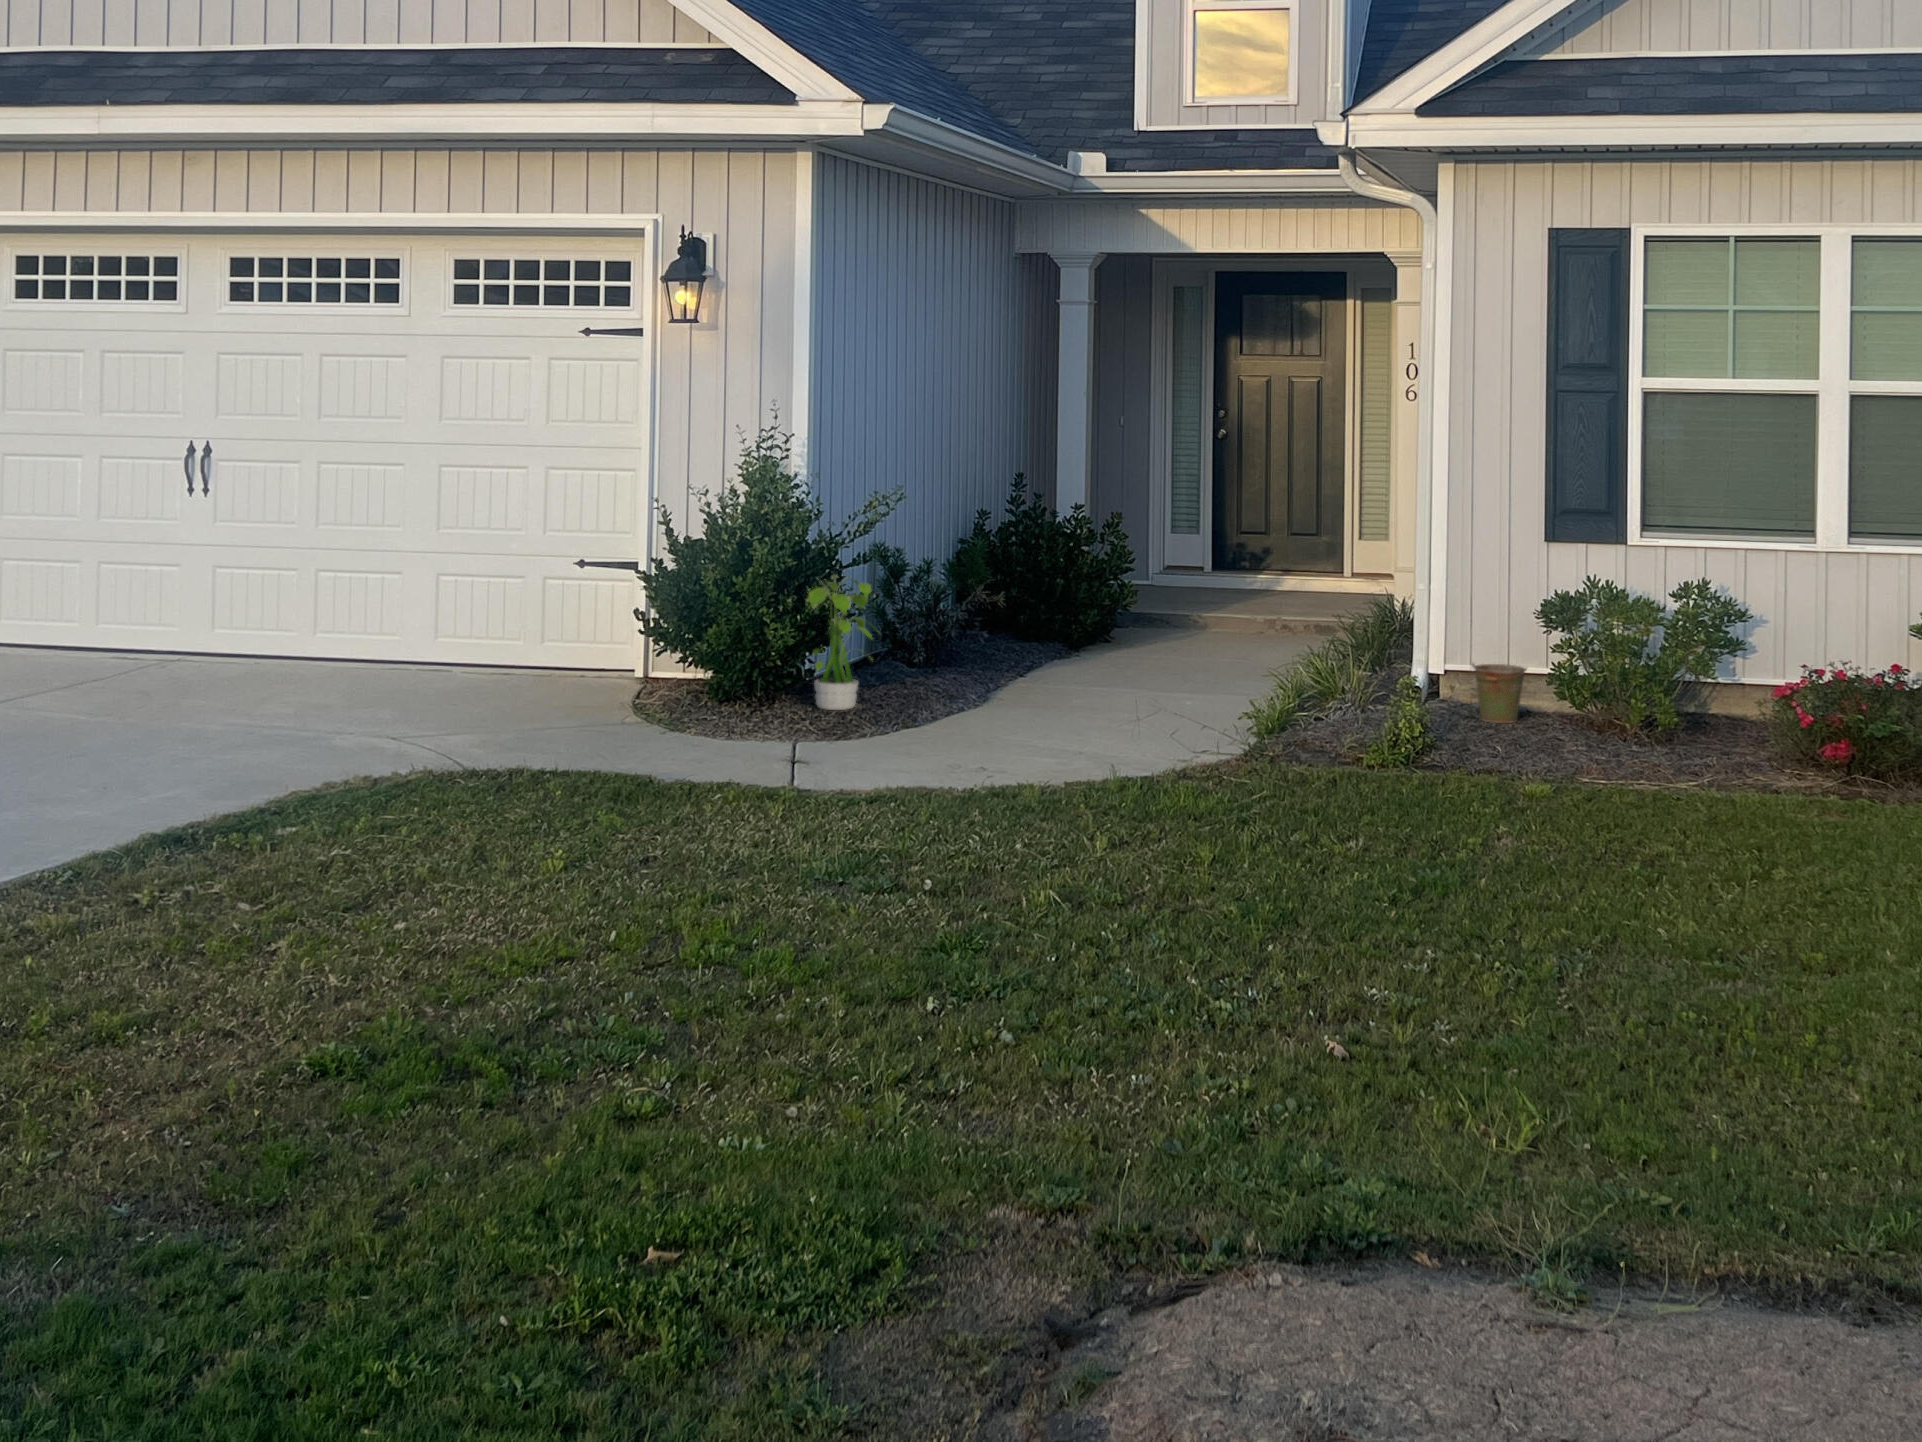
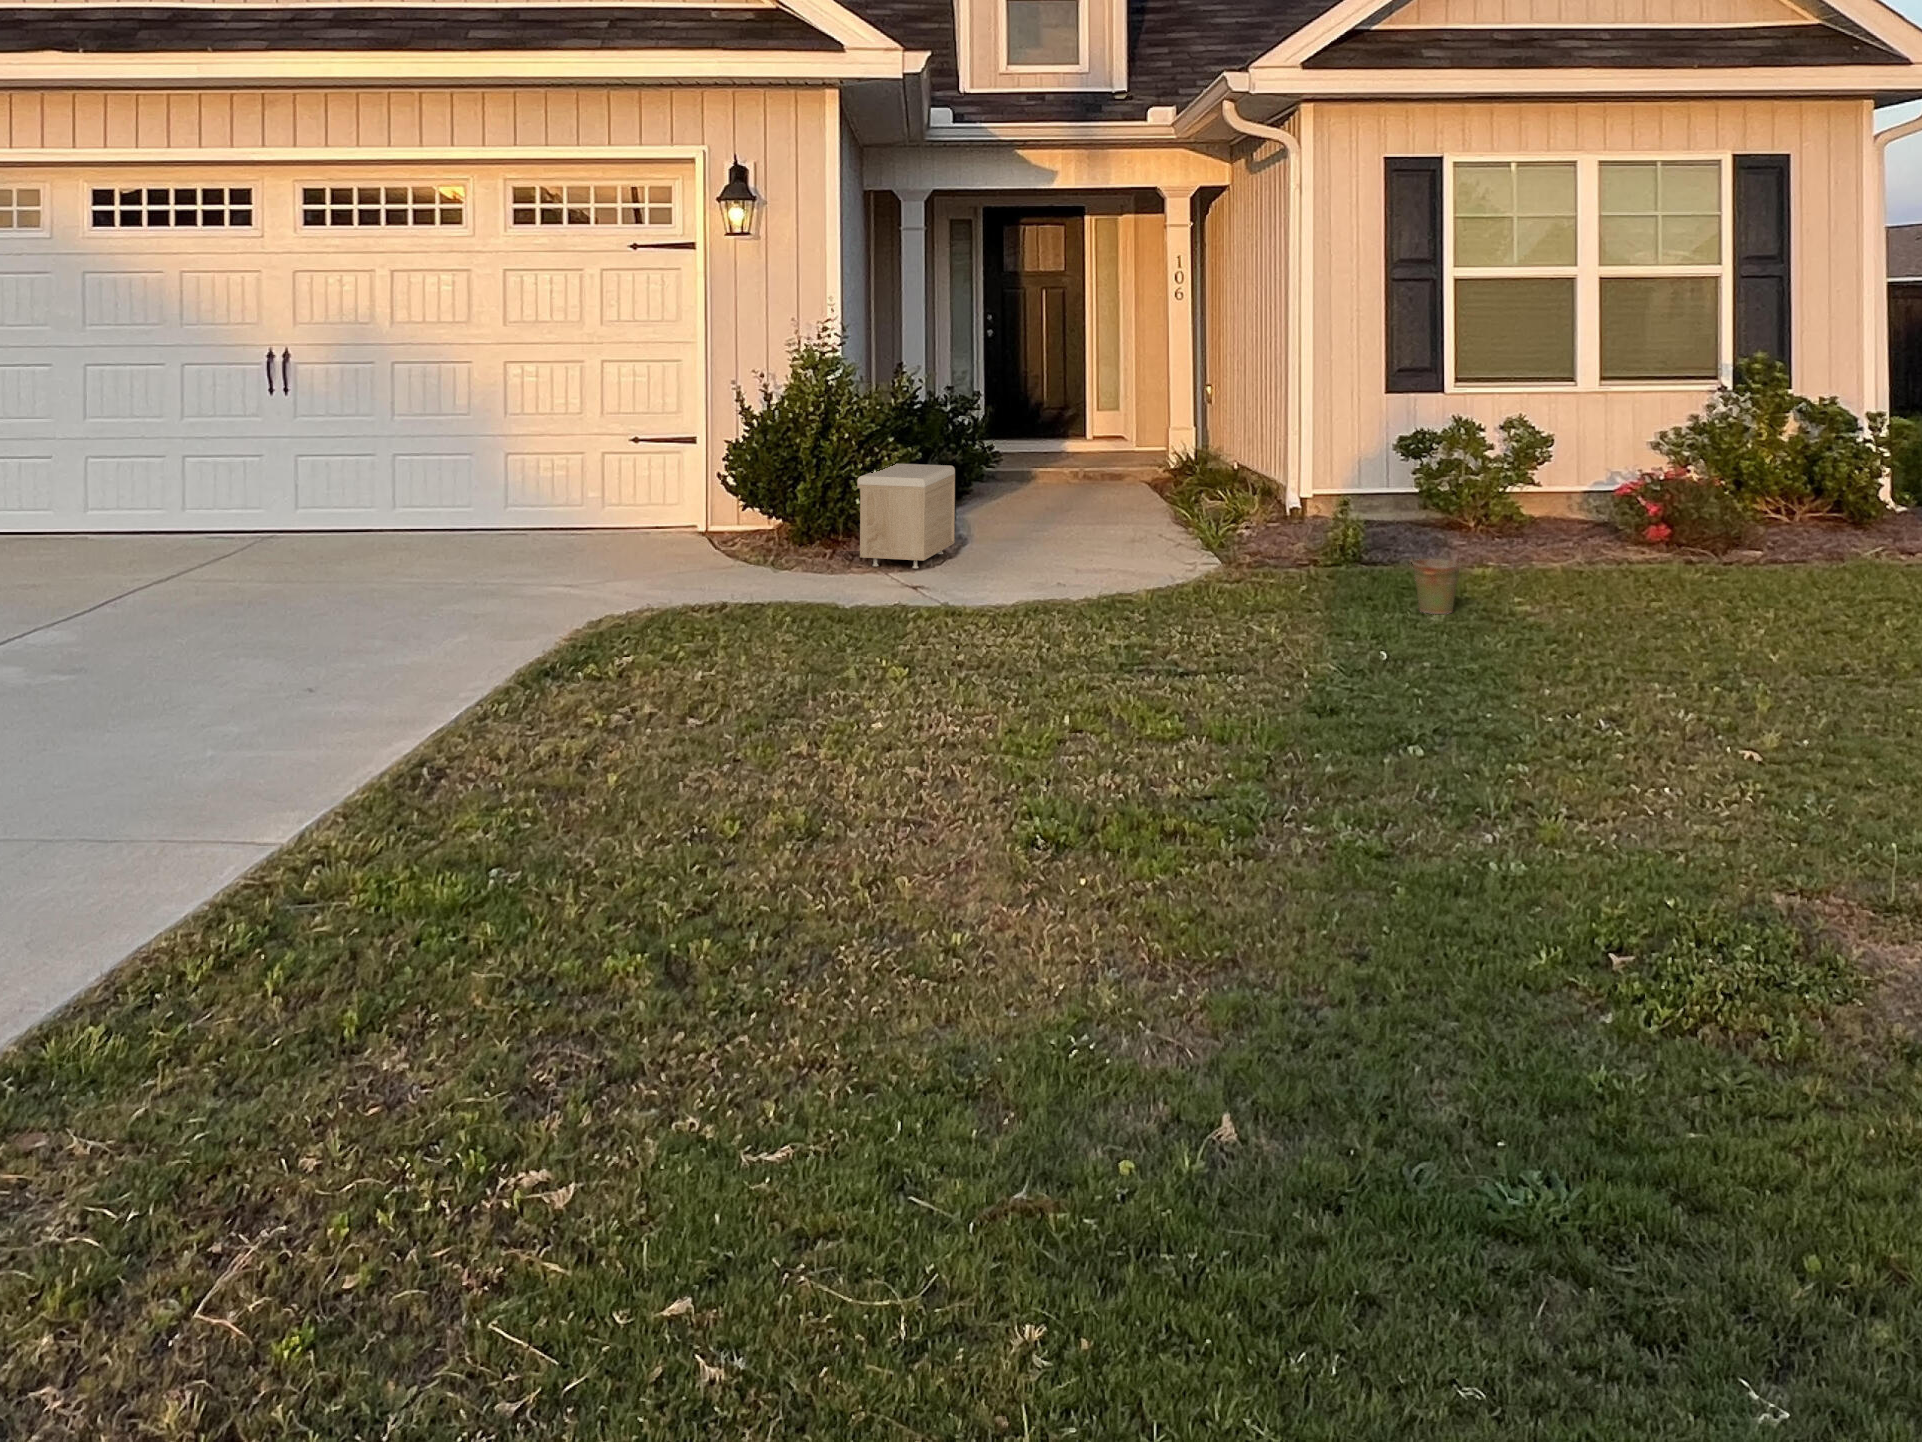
storage bench: none [872,562,979,675] -> present [857,463,955,568]
potted plant: present [807,579,874,710] -> none [784,482,866,605]

